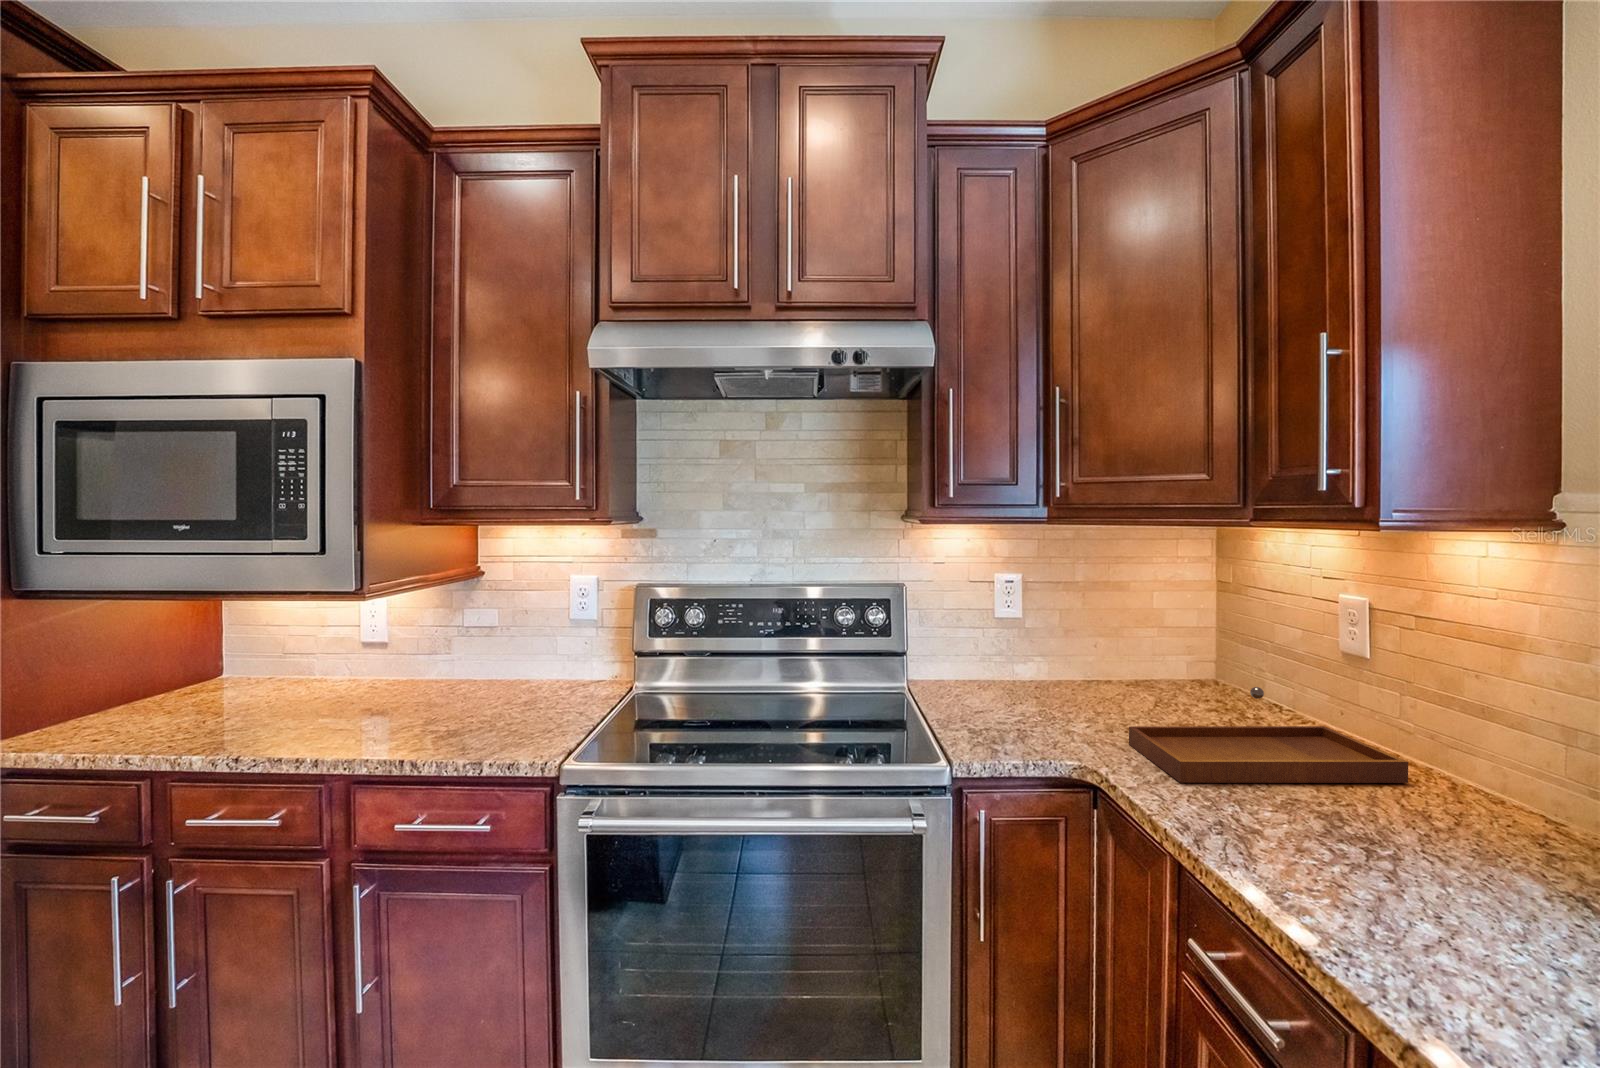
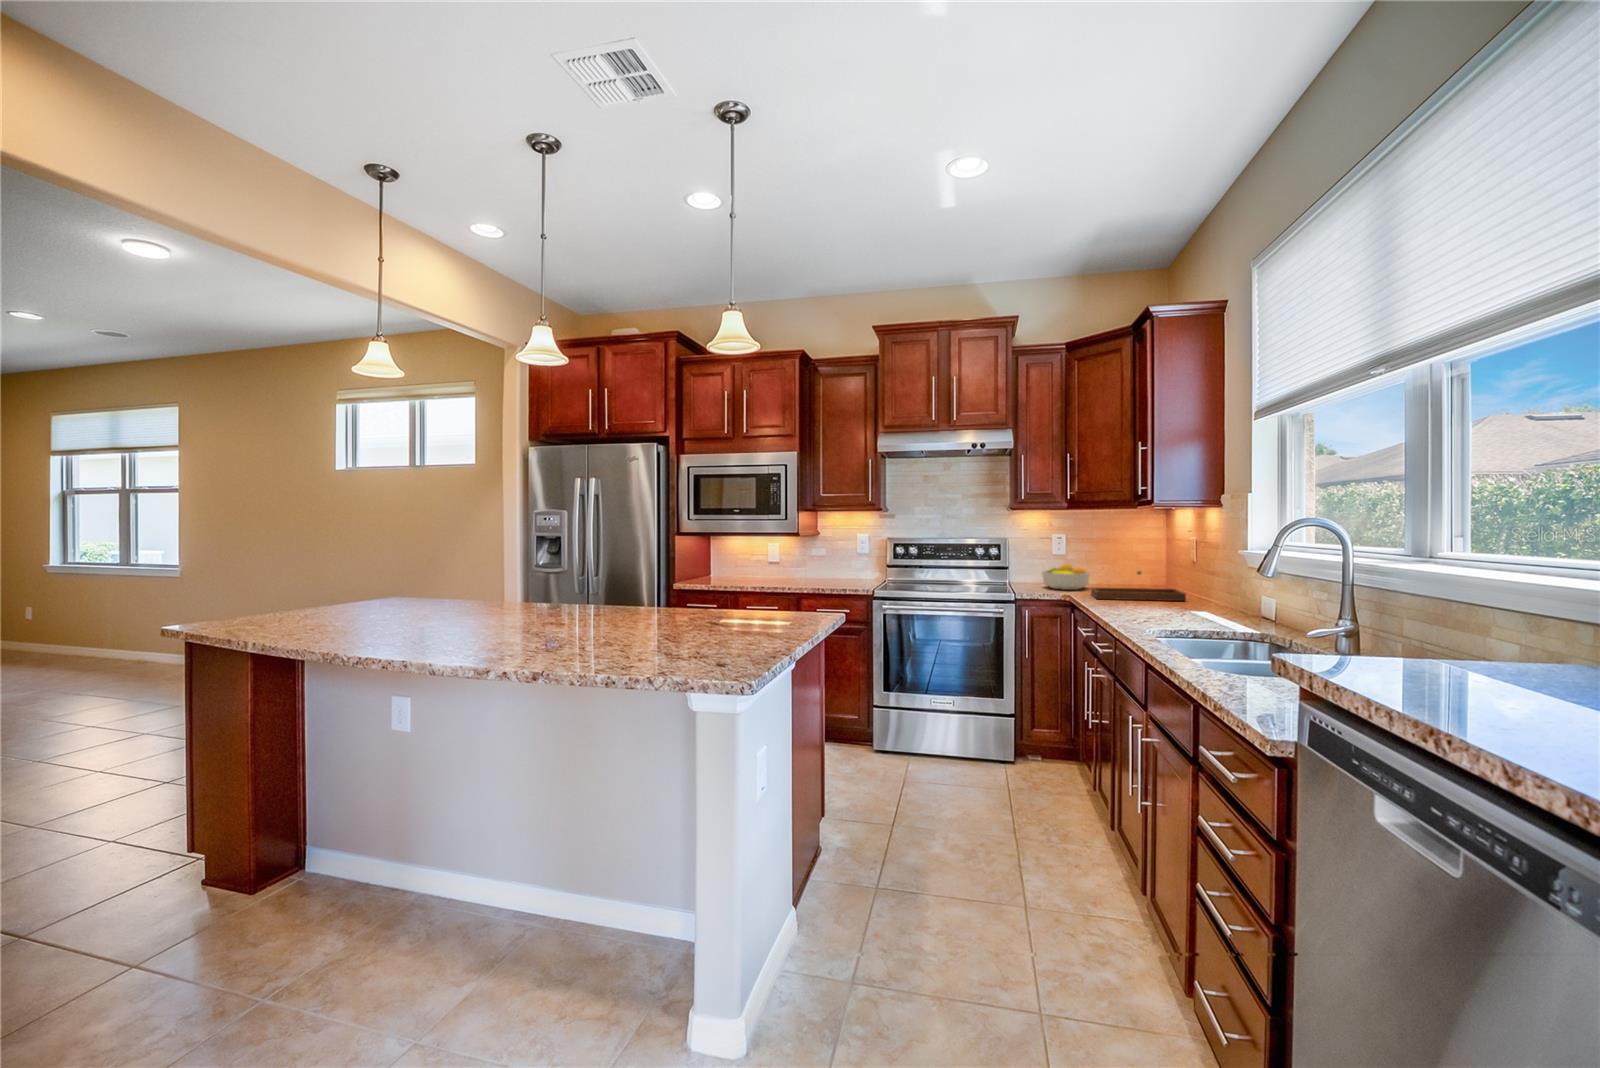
fruit bowl: none [987,643,1093,718] -> present [1042,564,1090,590]

